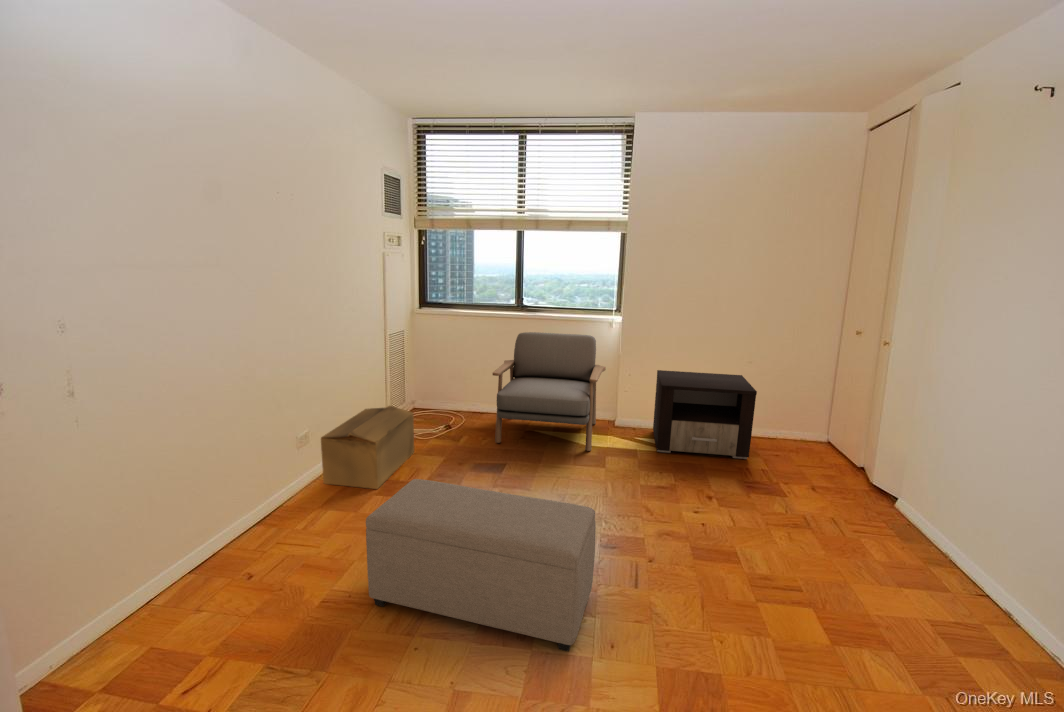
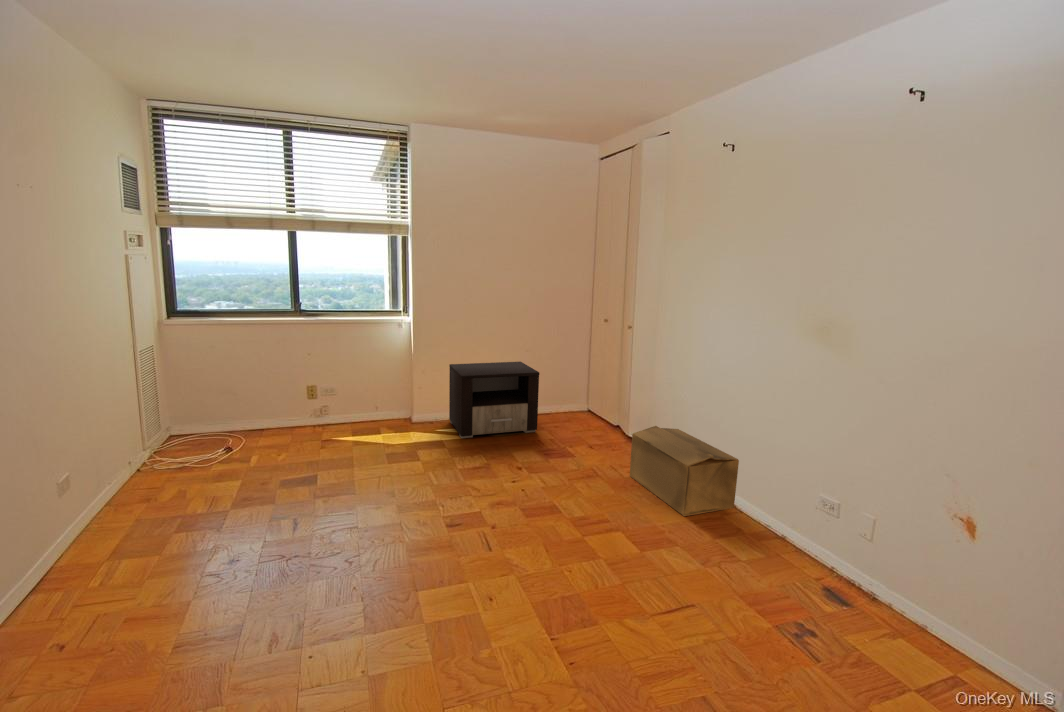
armchair: present [492,332,606,451] -> none [287,337,402,457]
cardboard box: present [321,406,414,489] -> present [630,426,739,516]
ottoman: present [366,479,596,652] -> none [218,484,468,644]

